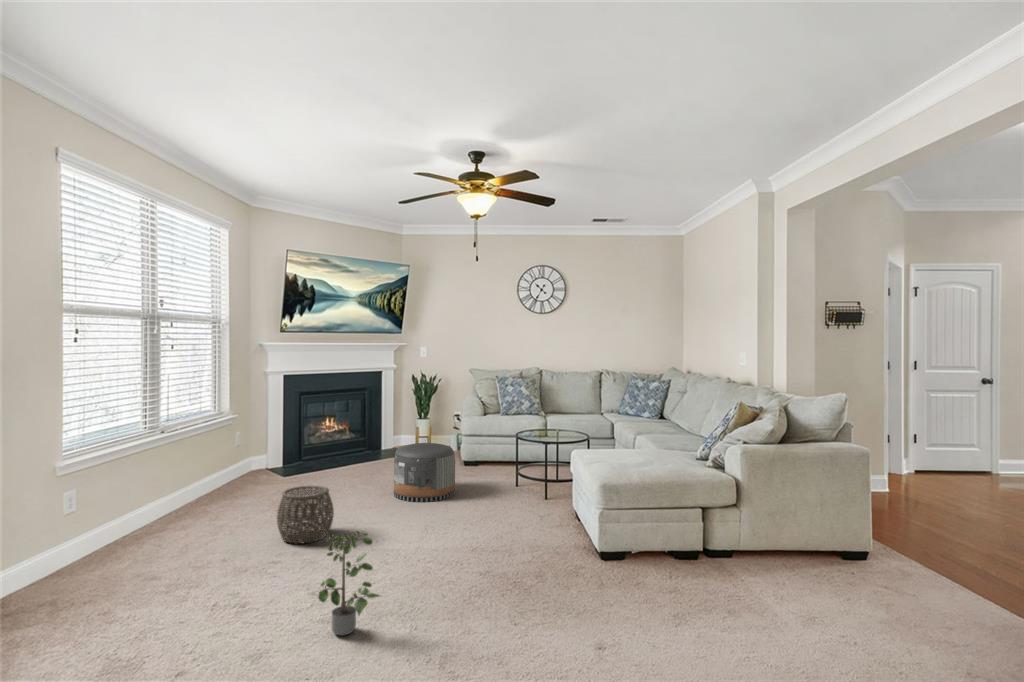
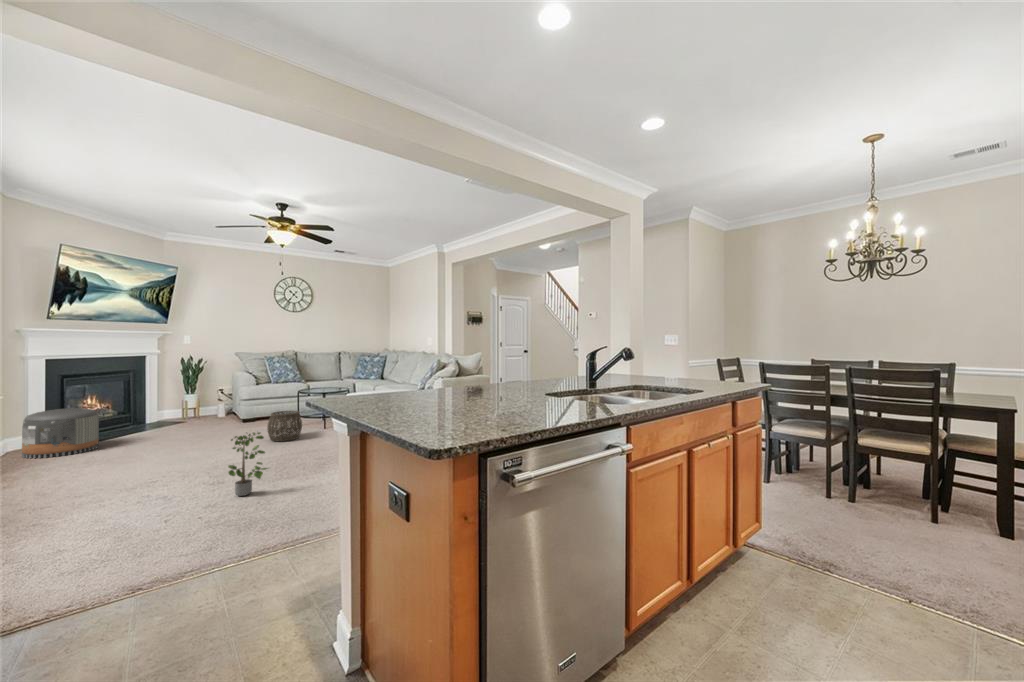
pouf: present [394,443,455,502] -> present [22,408,99,458]
woven basket: present [277,486,334,543] -> present [267,411,302,441]

